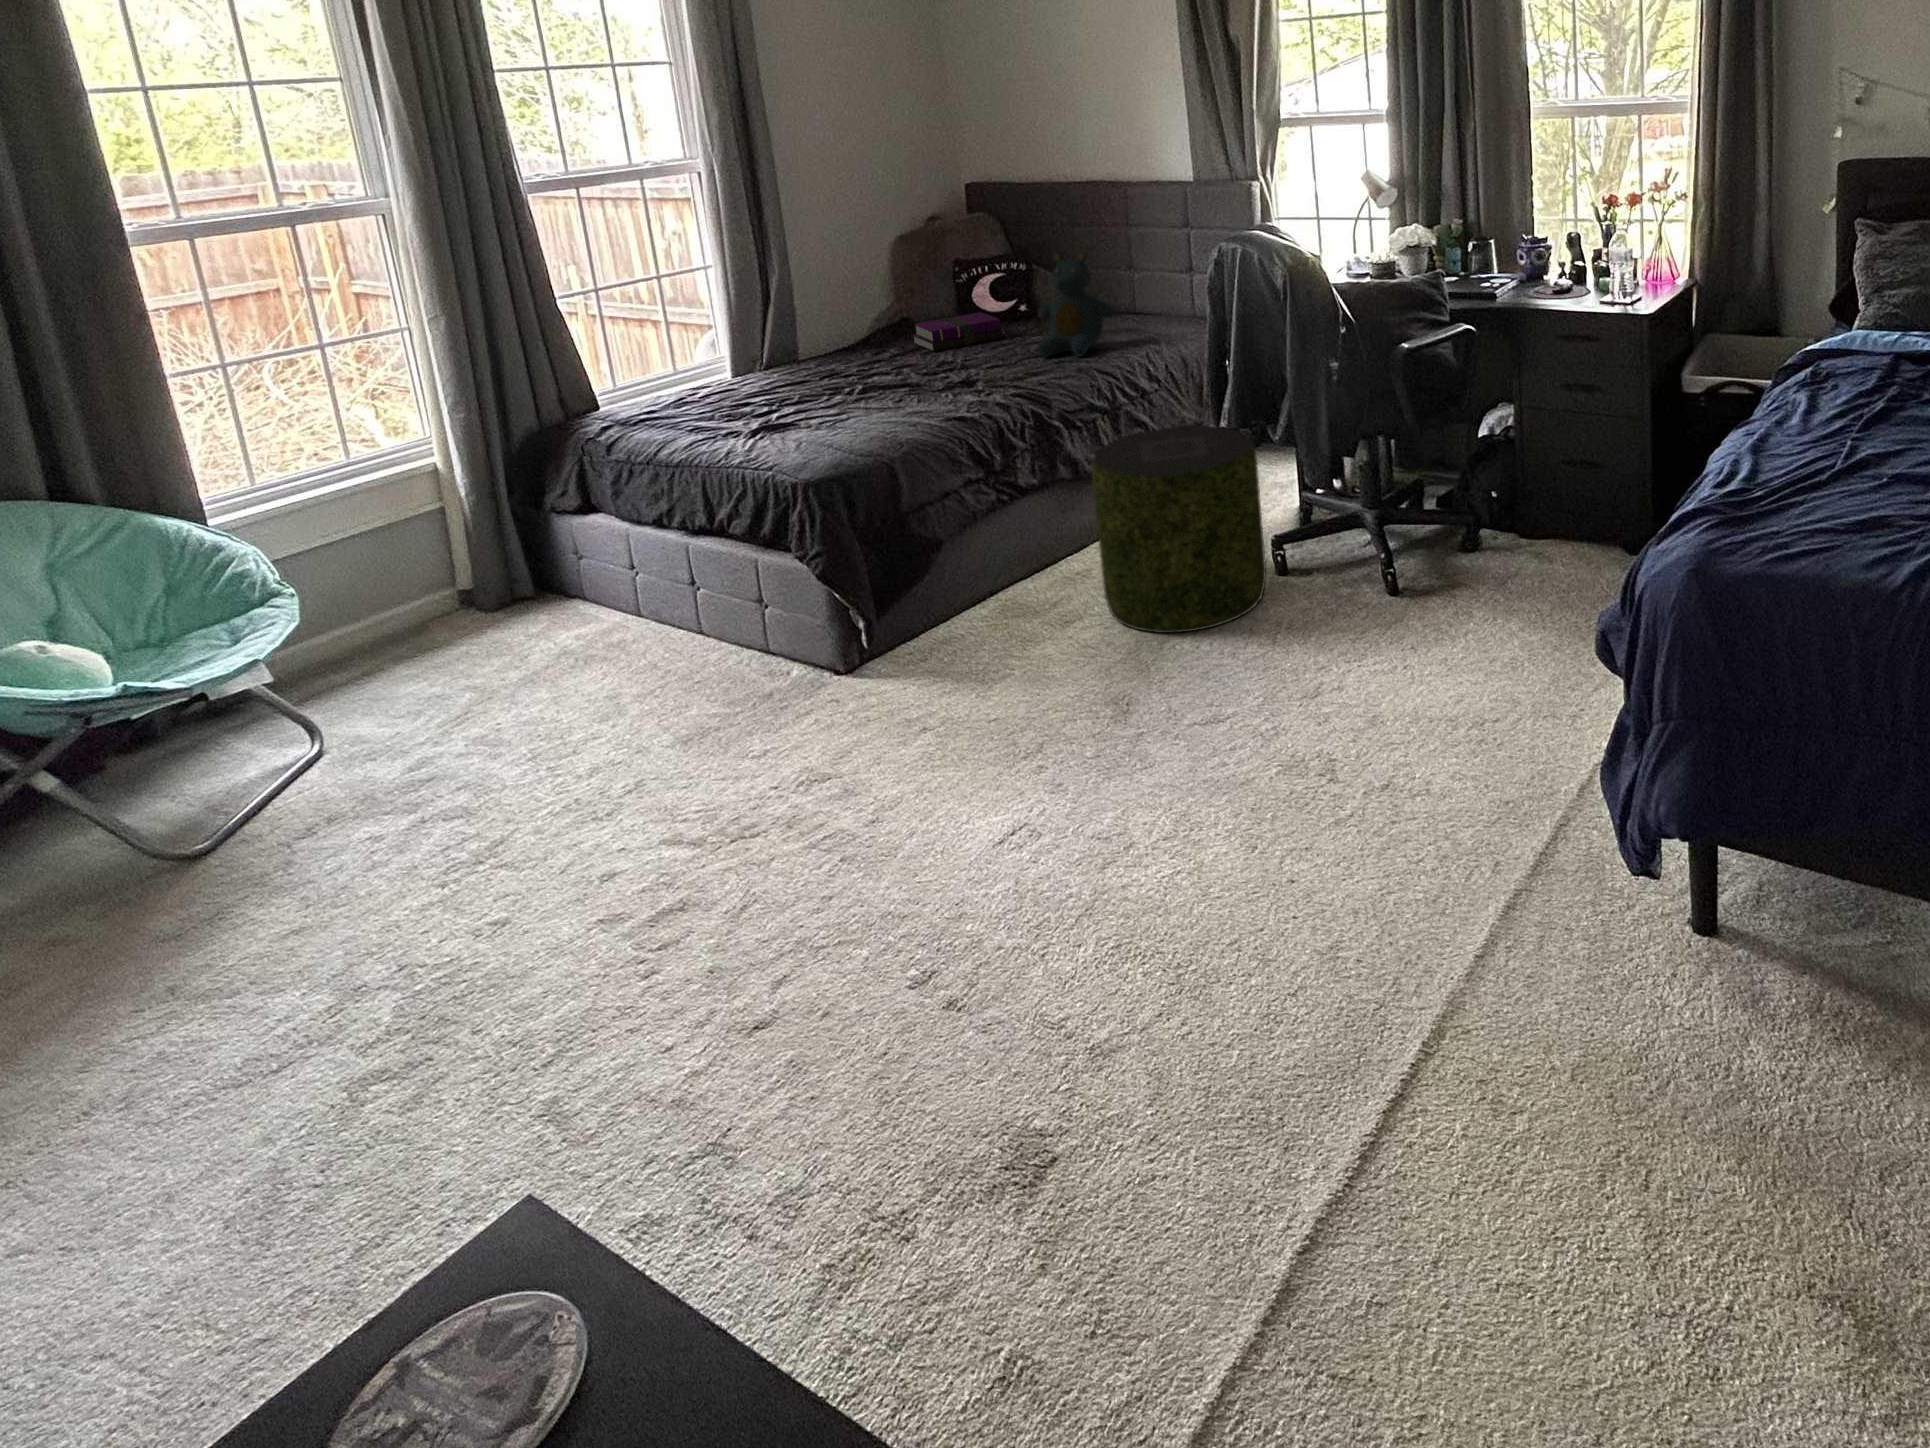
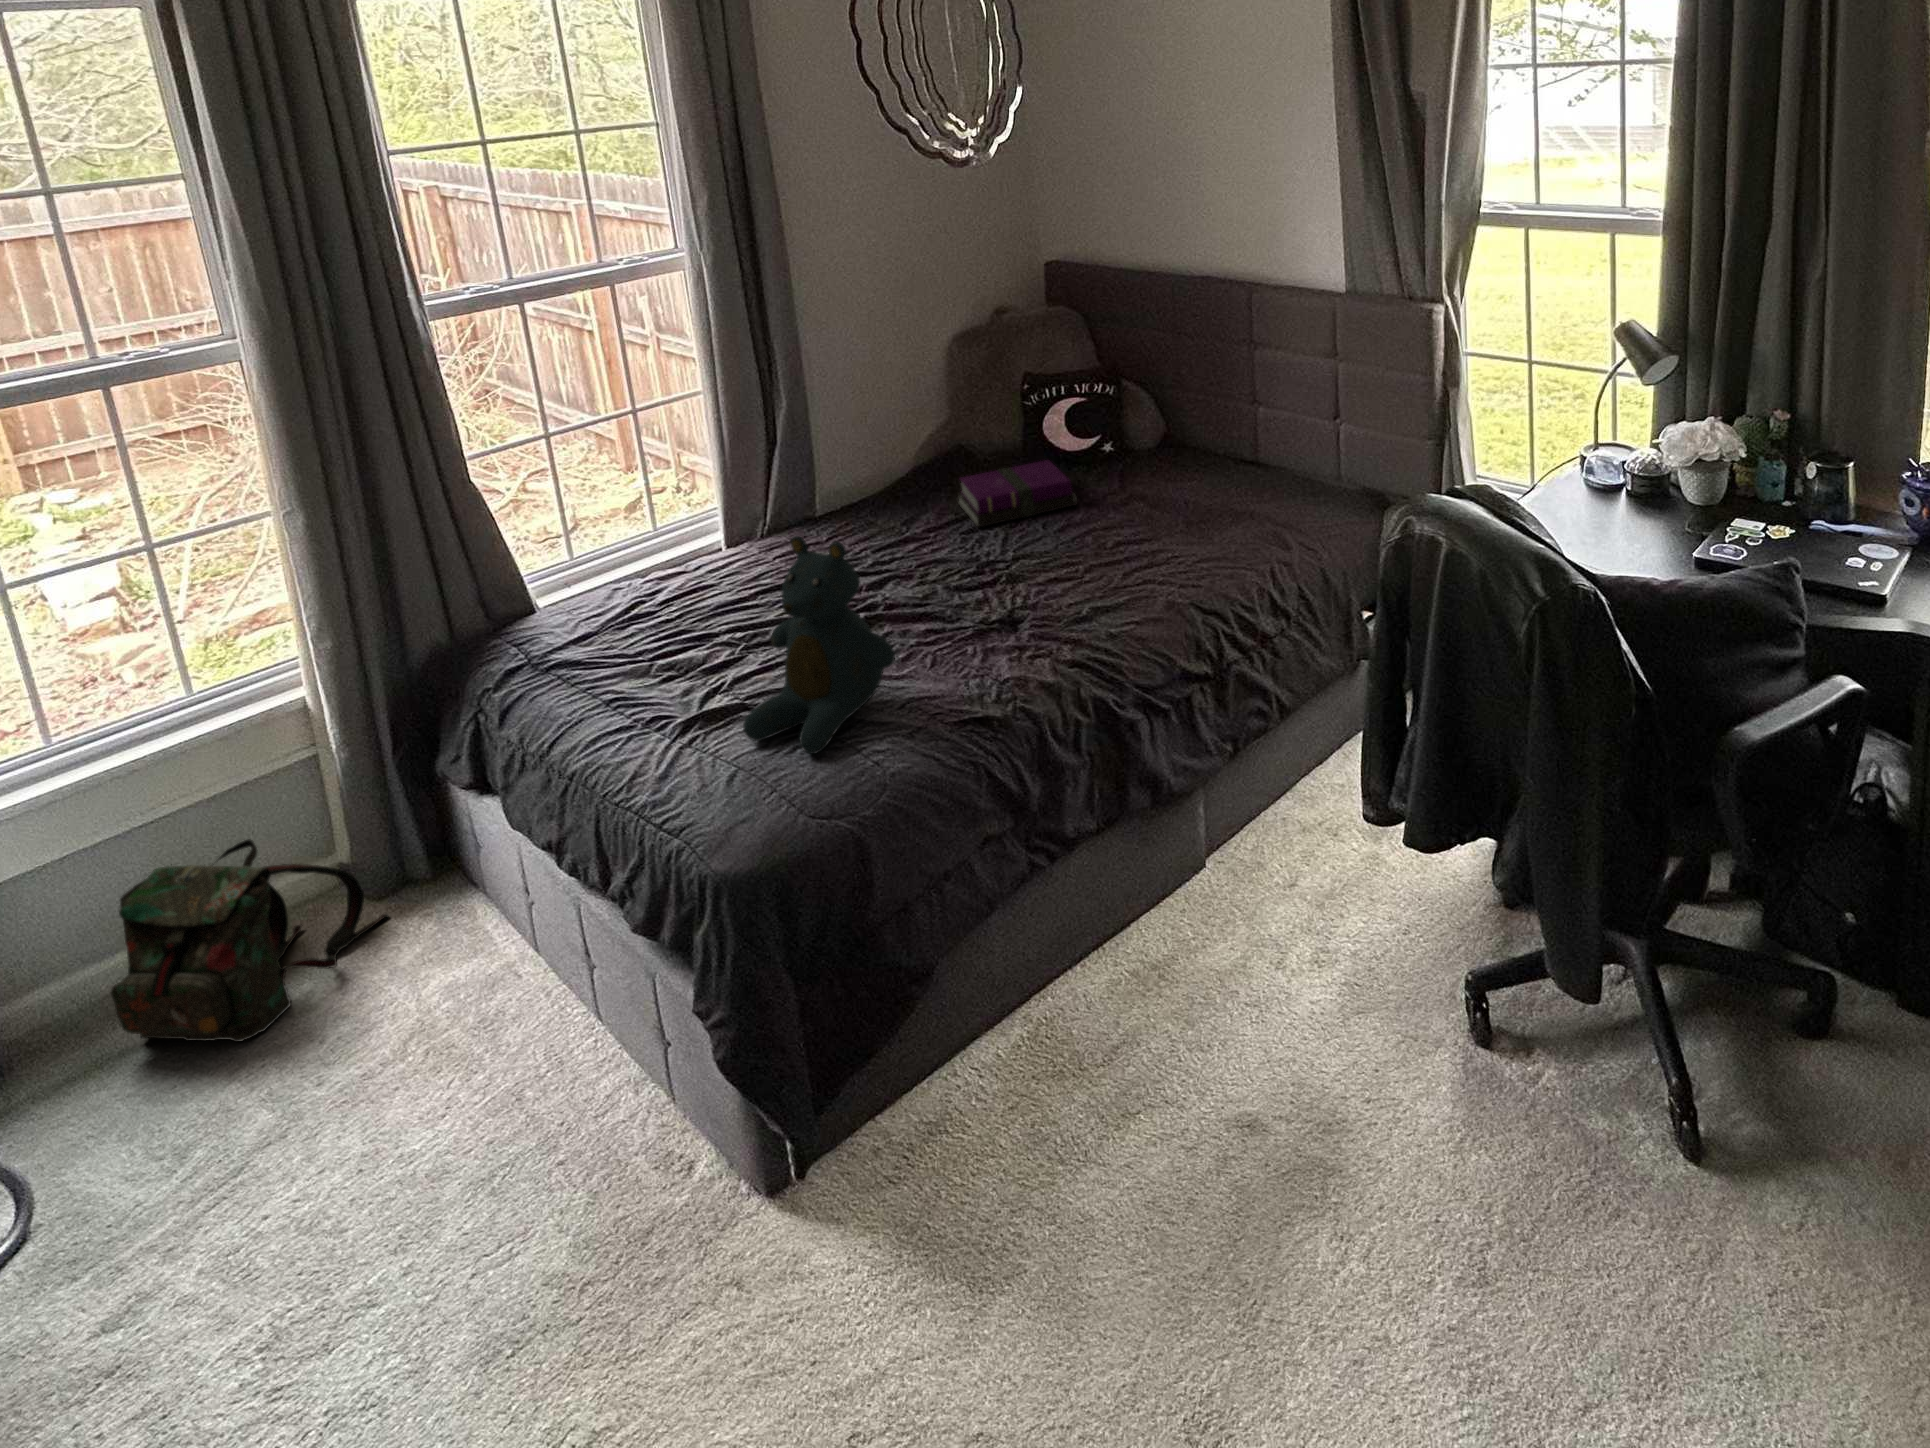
teddy bear: present [1037,251,1114,357] -> present [743,536,895,754]
pouf: present [1092,426,1266,633] -> none [1167,793,1458,1231]
backpack: none [340,540,517,672] -> present [111,839,389,1042]

